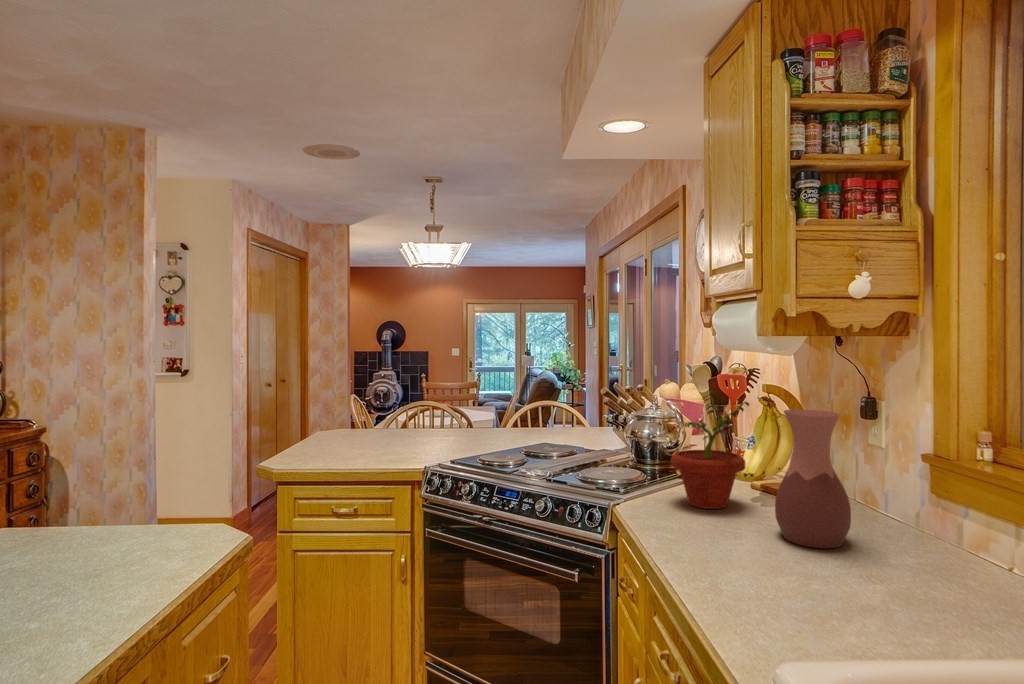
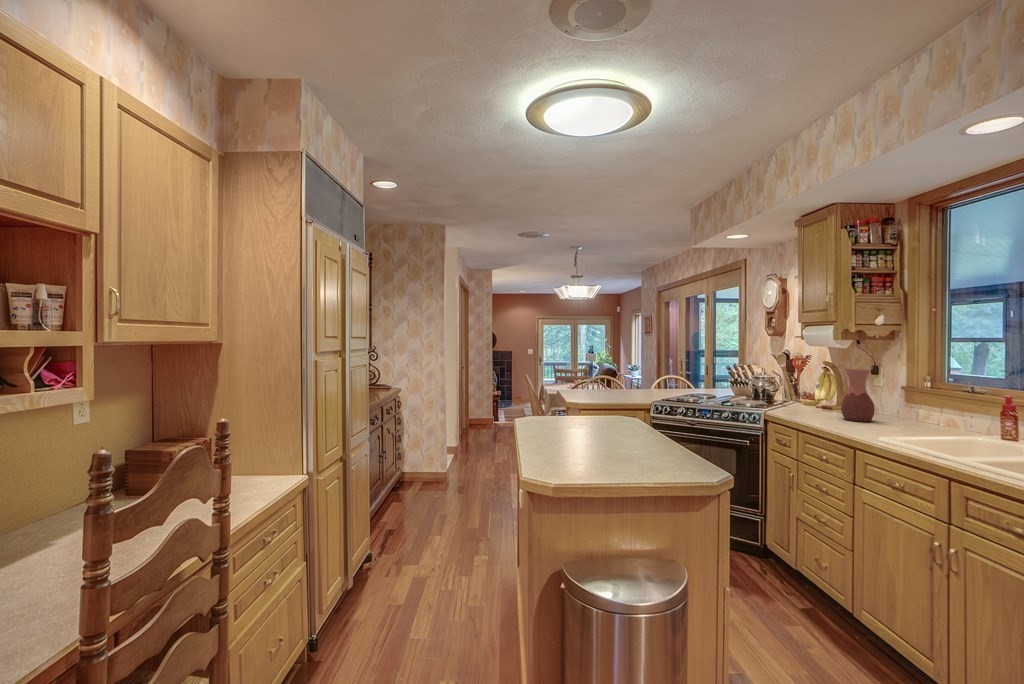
potted plant: present [671,391,749,509] -> none [786,363,825,413]

